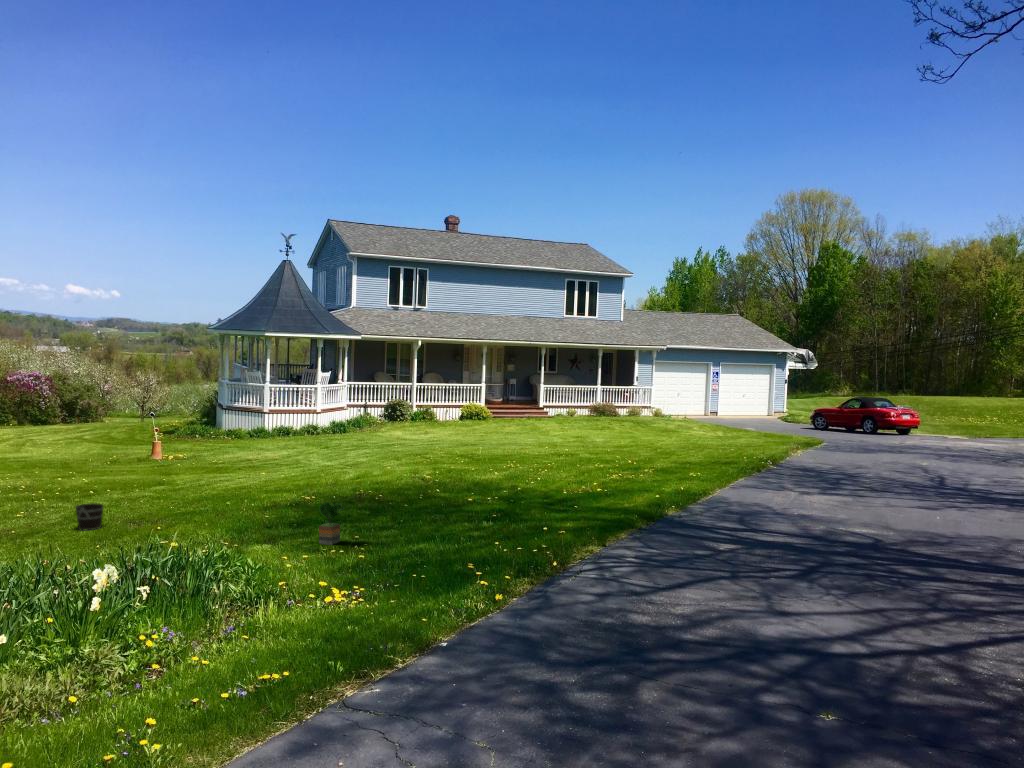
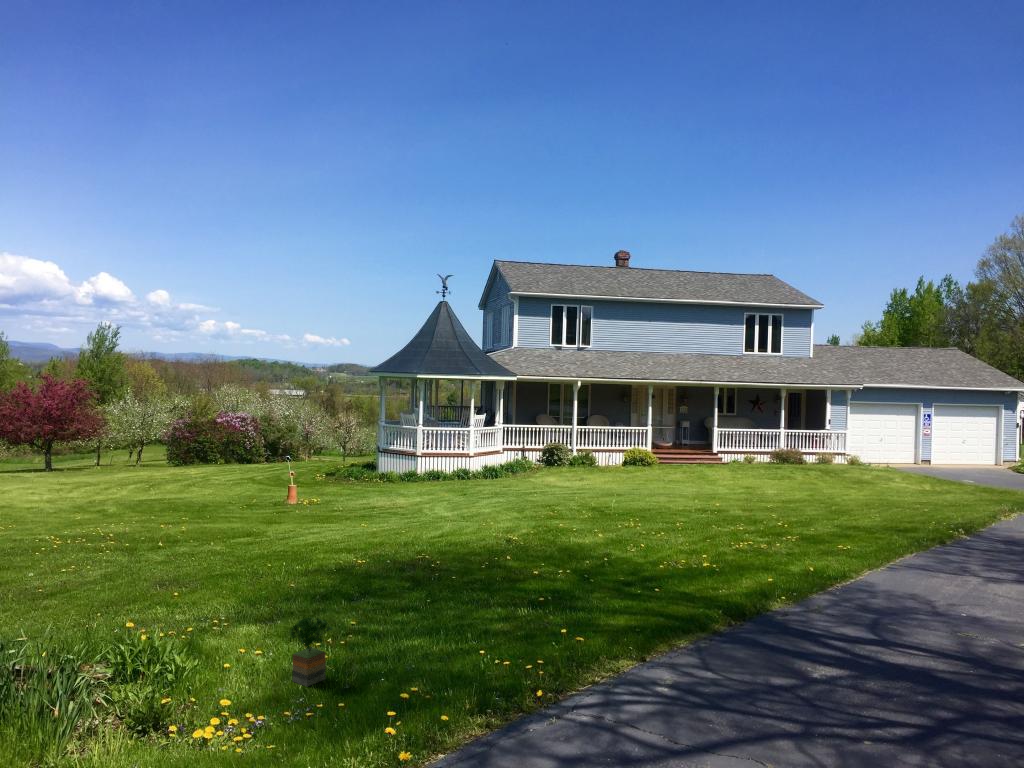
bucket: present [76,503,103,531] -> none [44,584,81,623]

